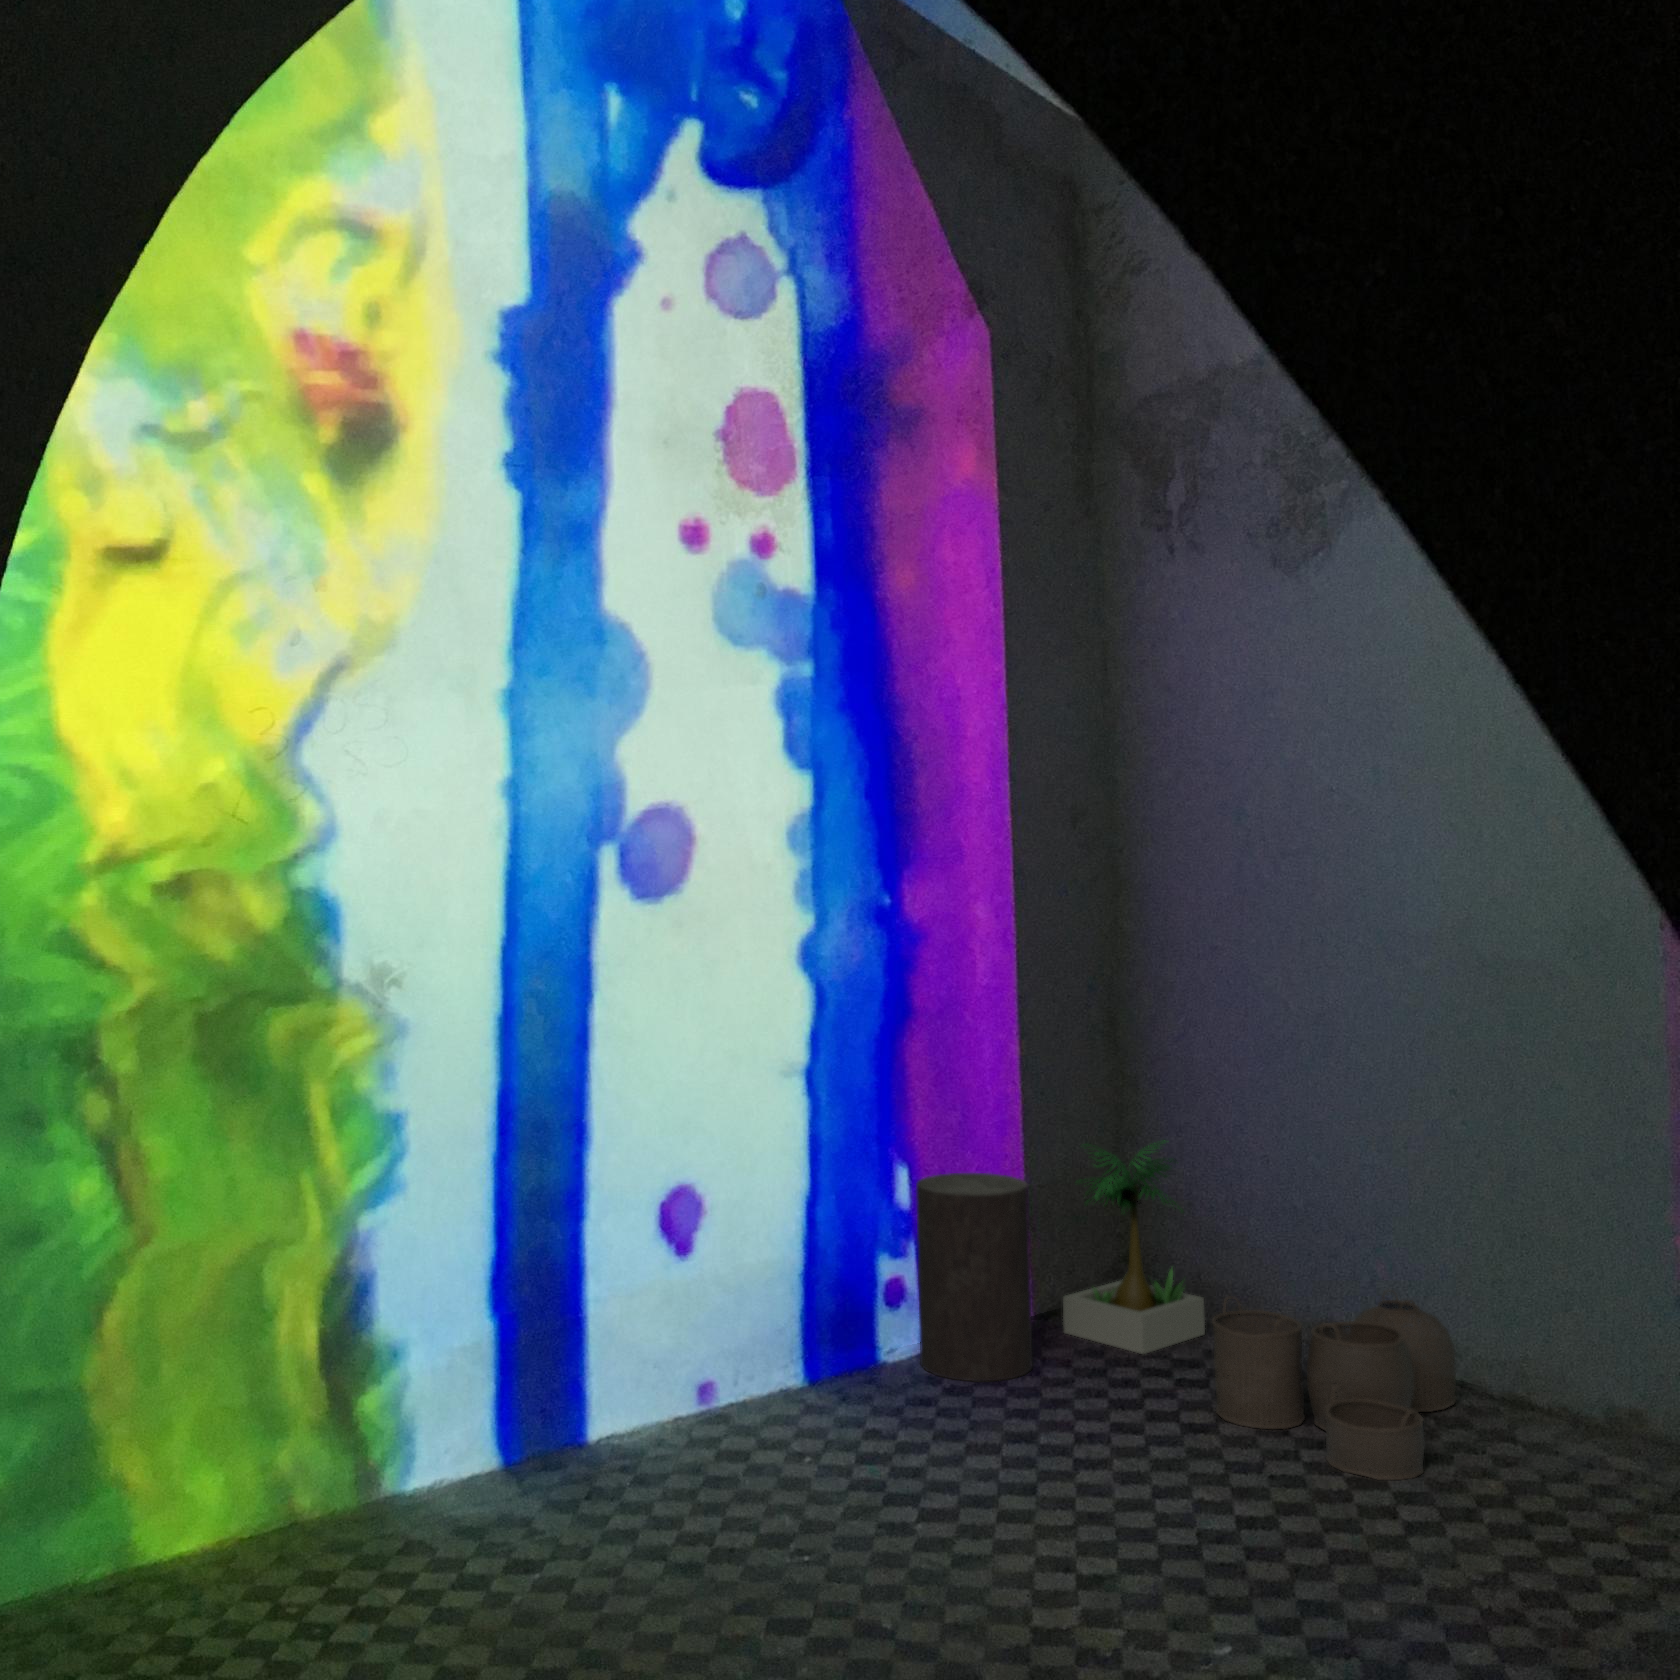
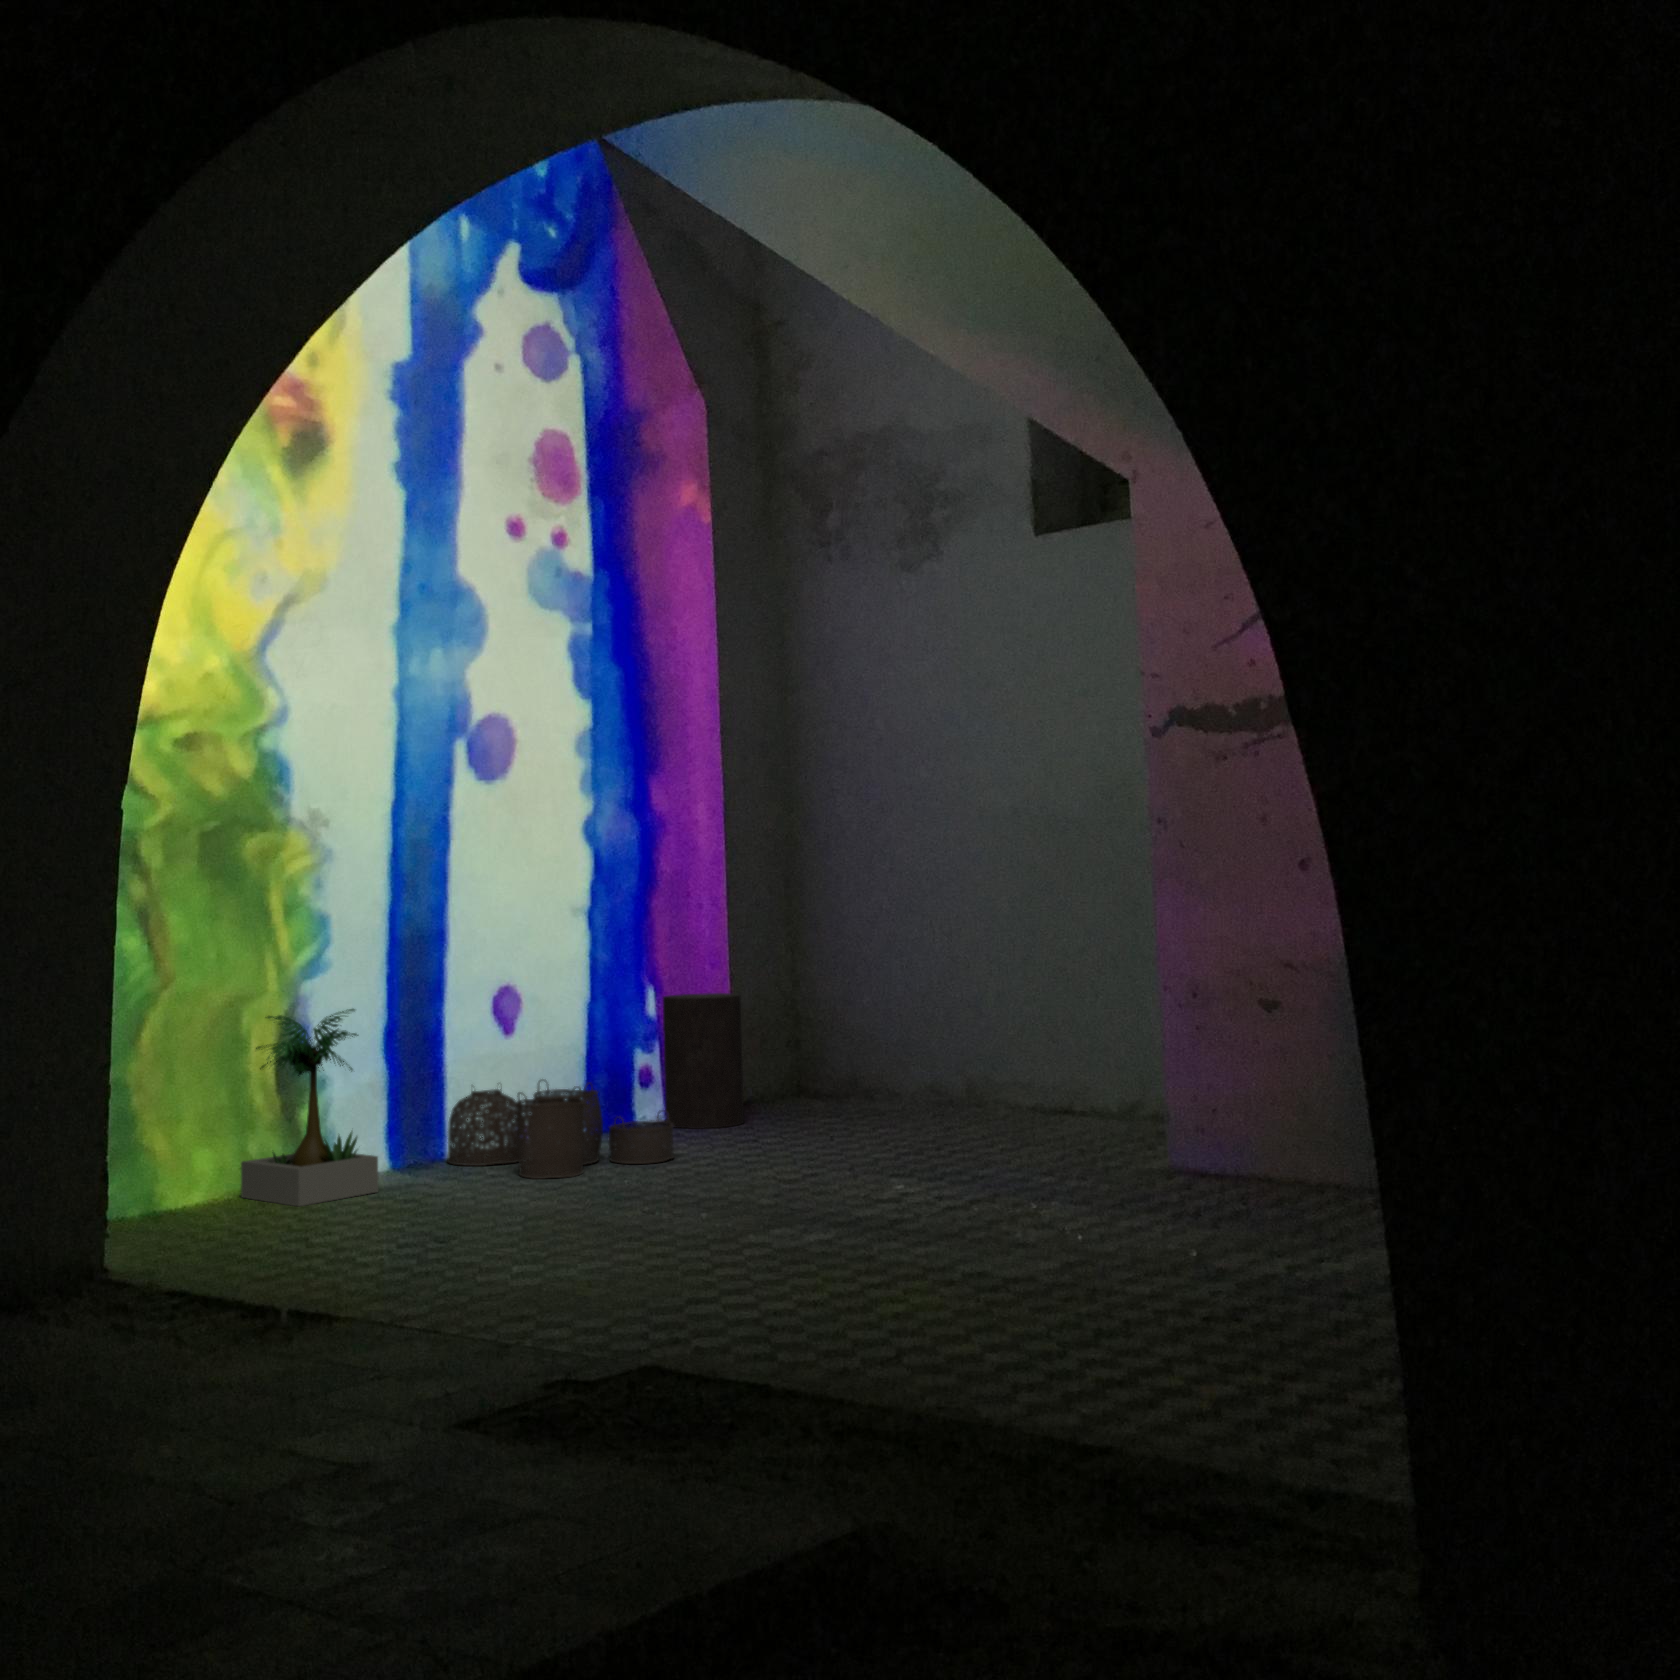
potted plant: present [1063,1140,1205,1354] -> present [241,1009,378,1206]
woven basket: present [1212,1291,1456,1480] -> present [447,1080,674,1179]

